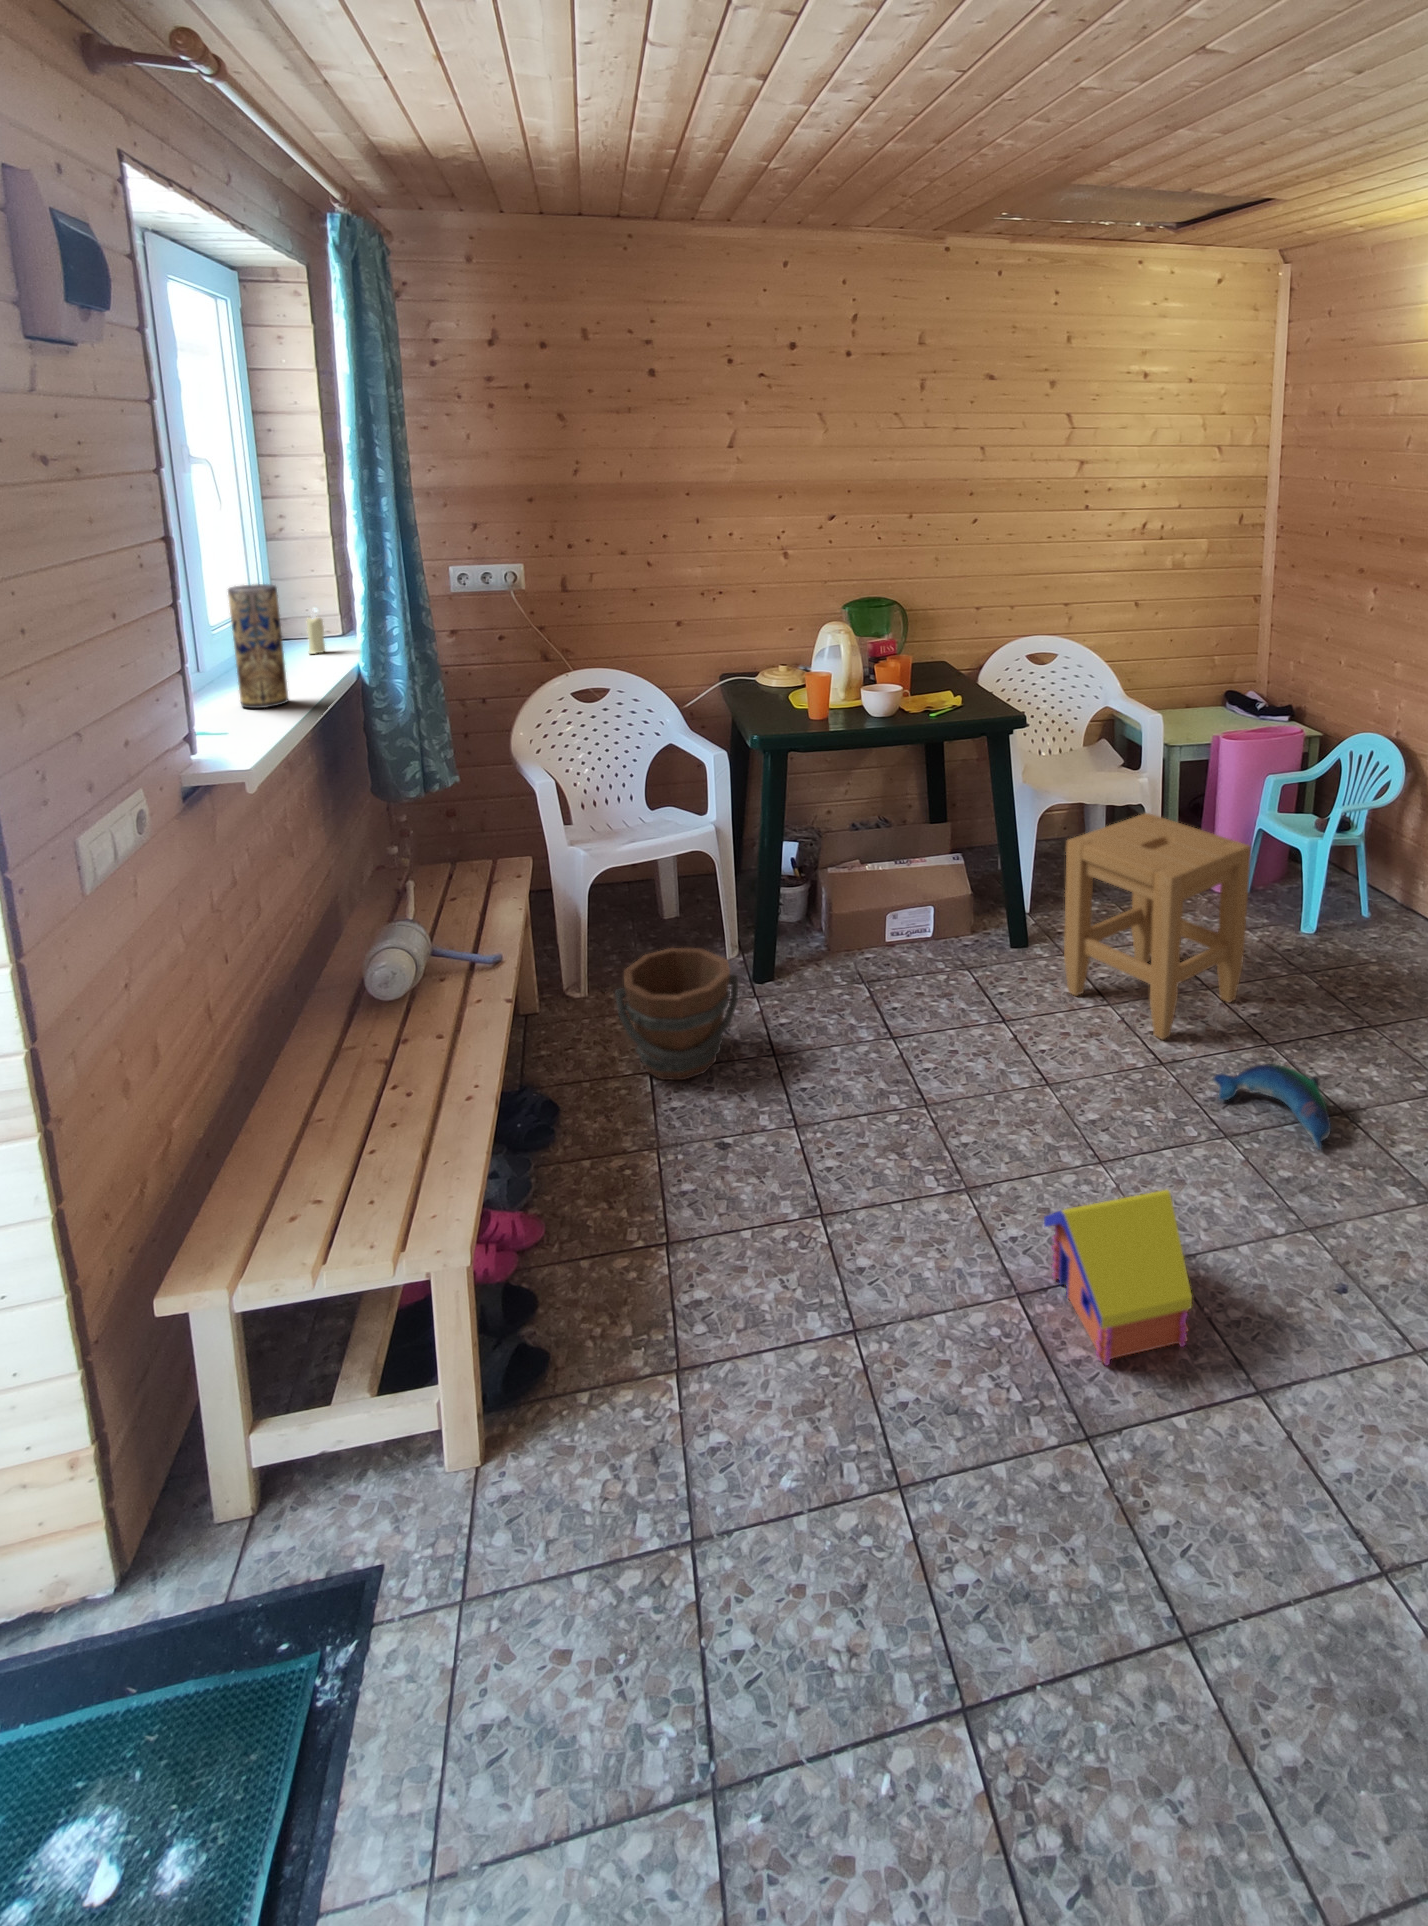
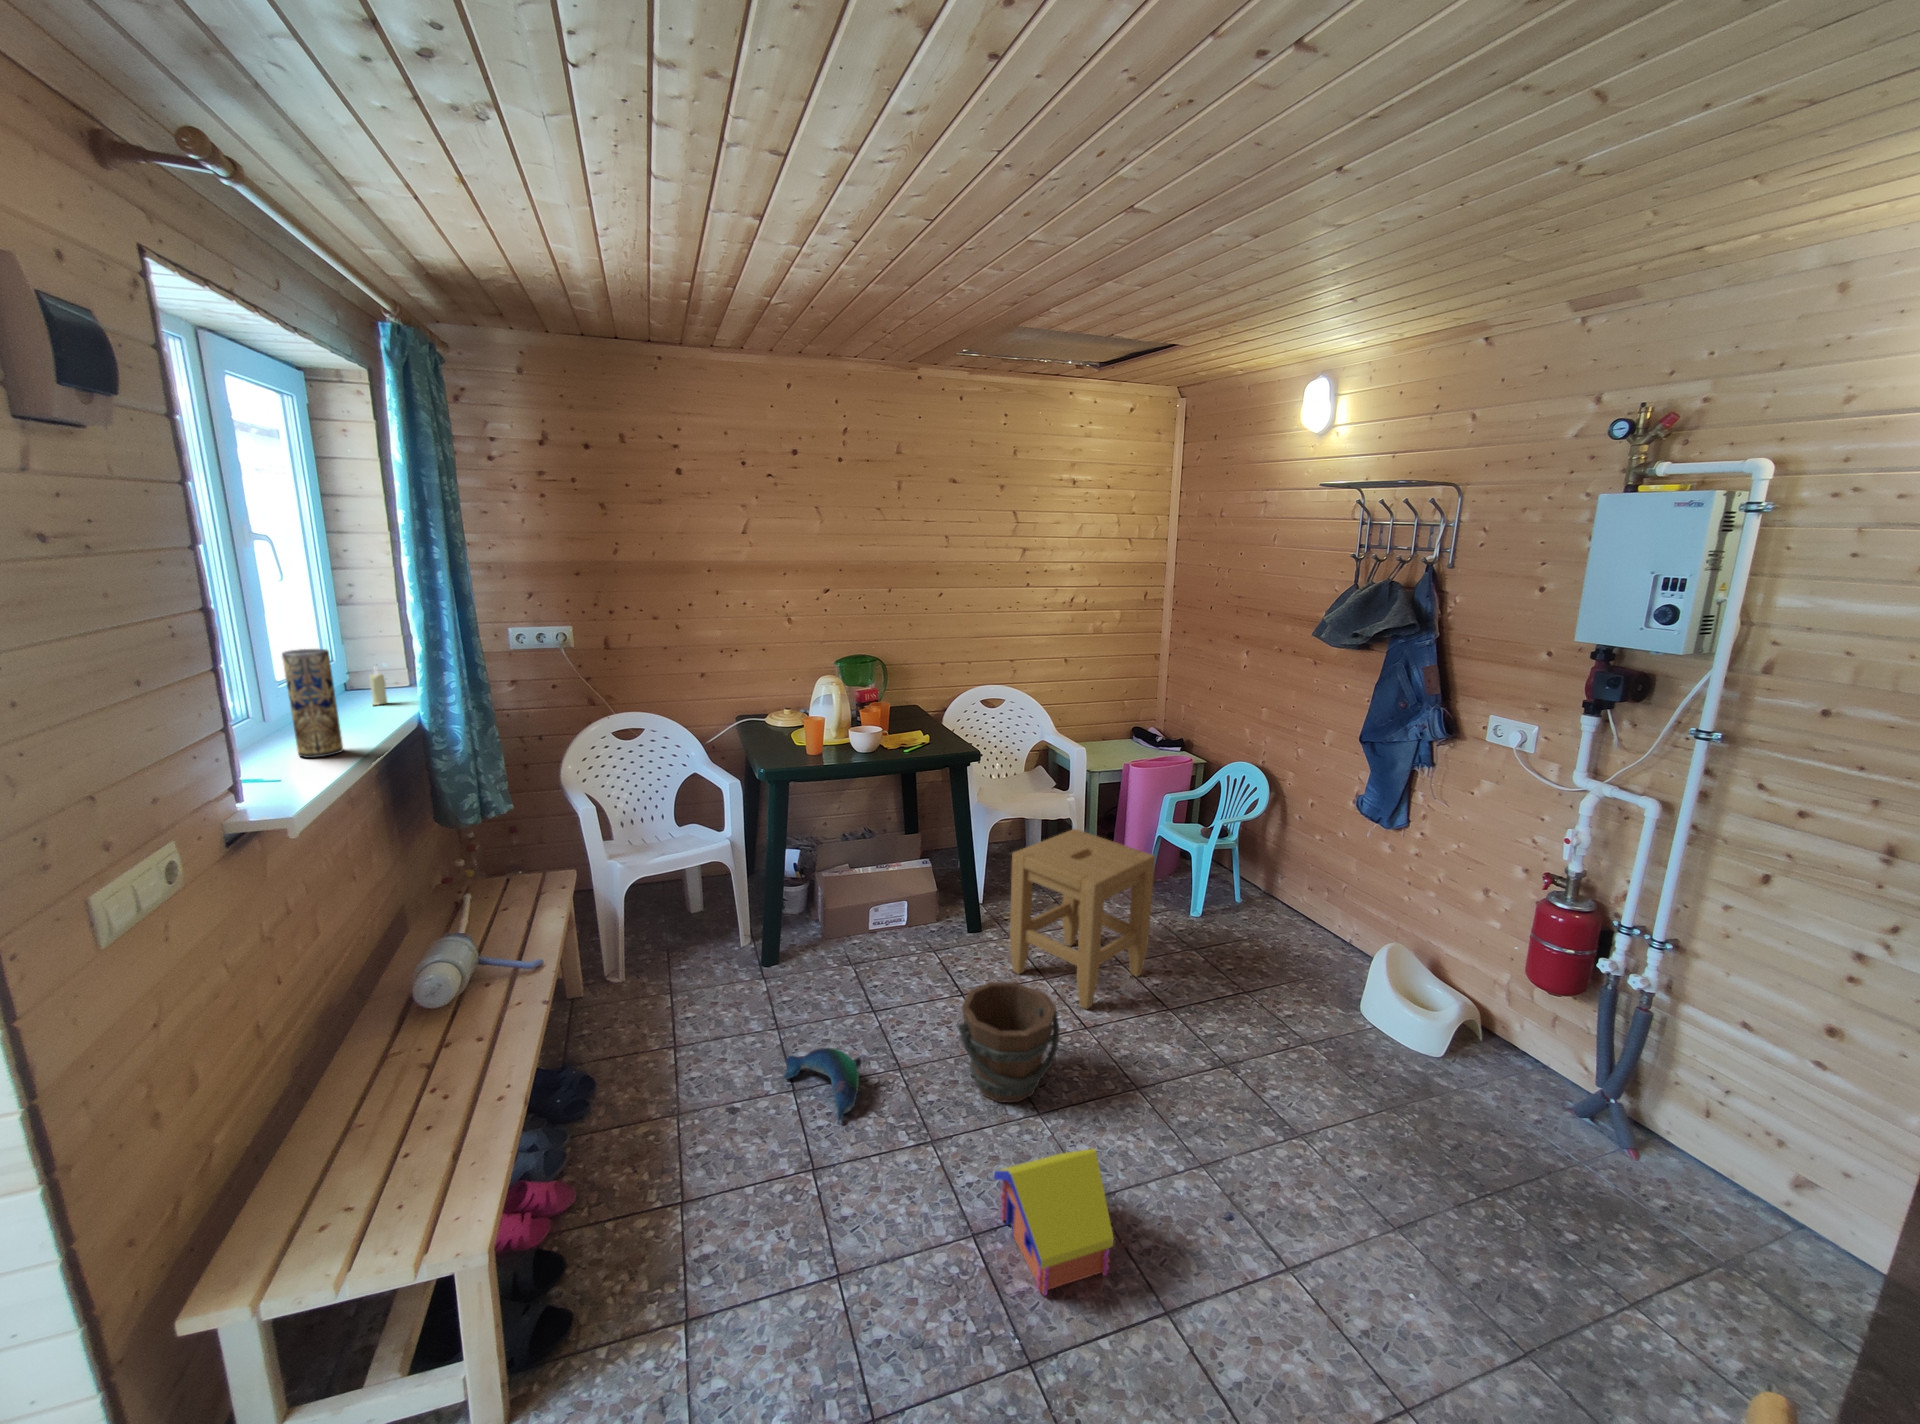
bucket: present [615,948,738,1080] -> present [958,982,1059,1102]
plush toy: present [1213,1064,1331,1150] -> present [784,1048,861,1121]

